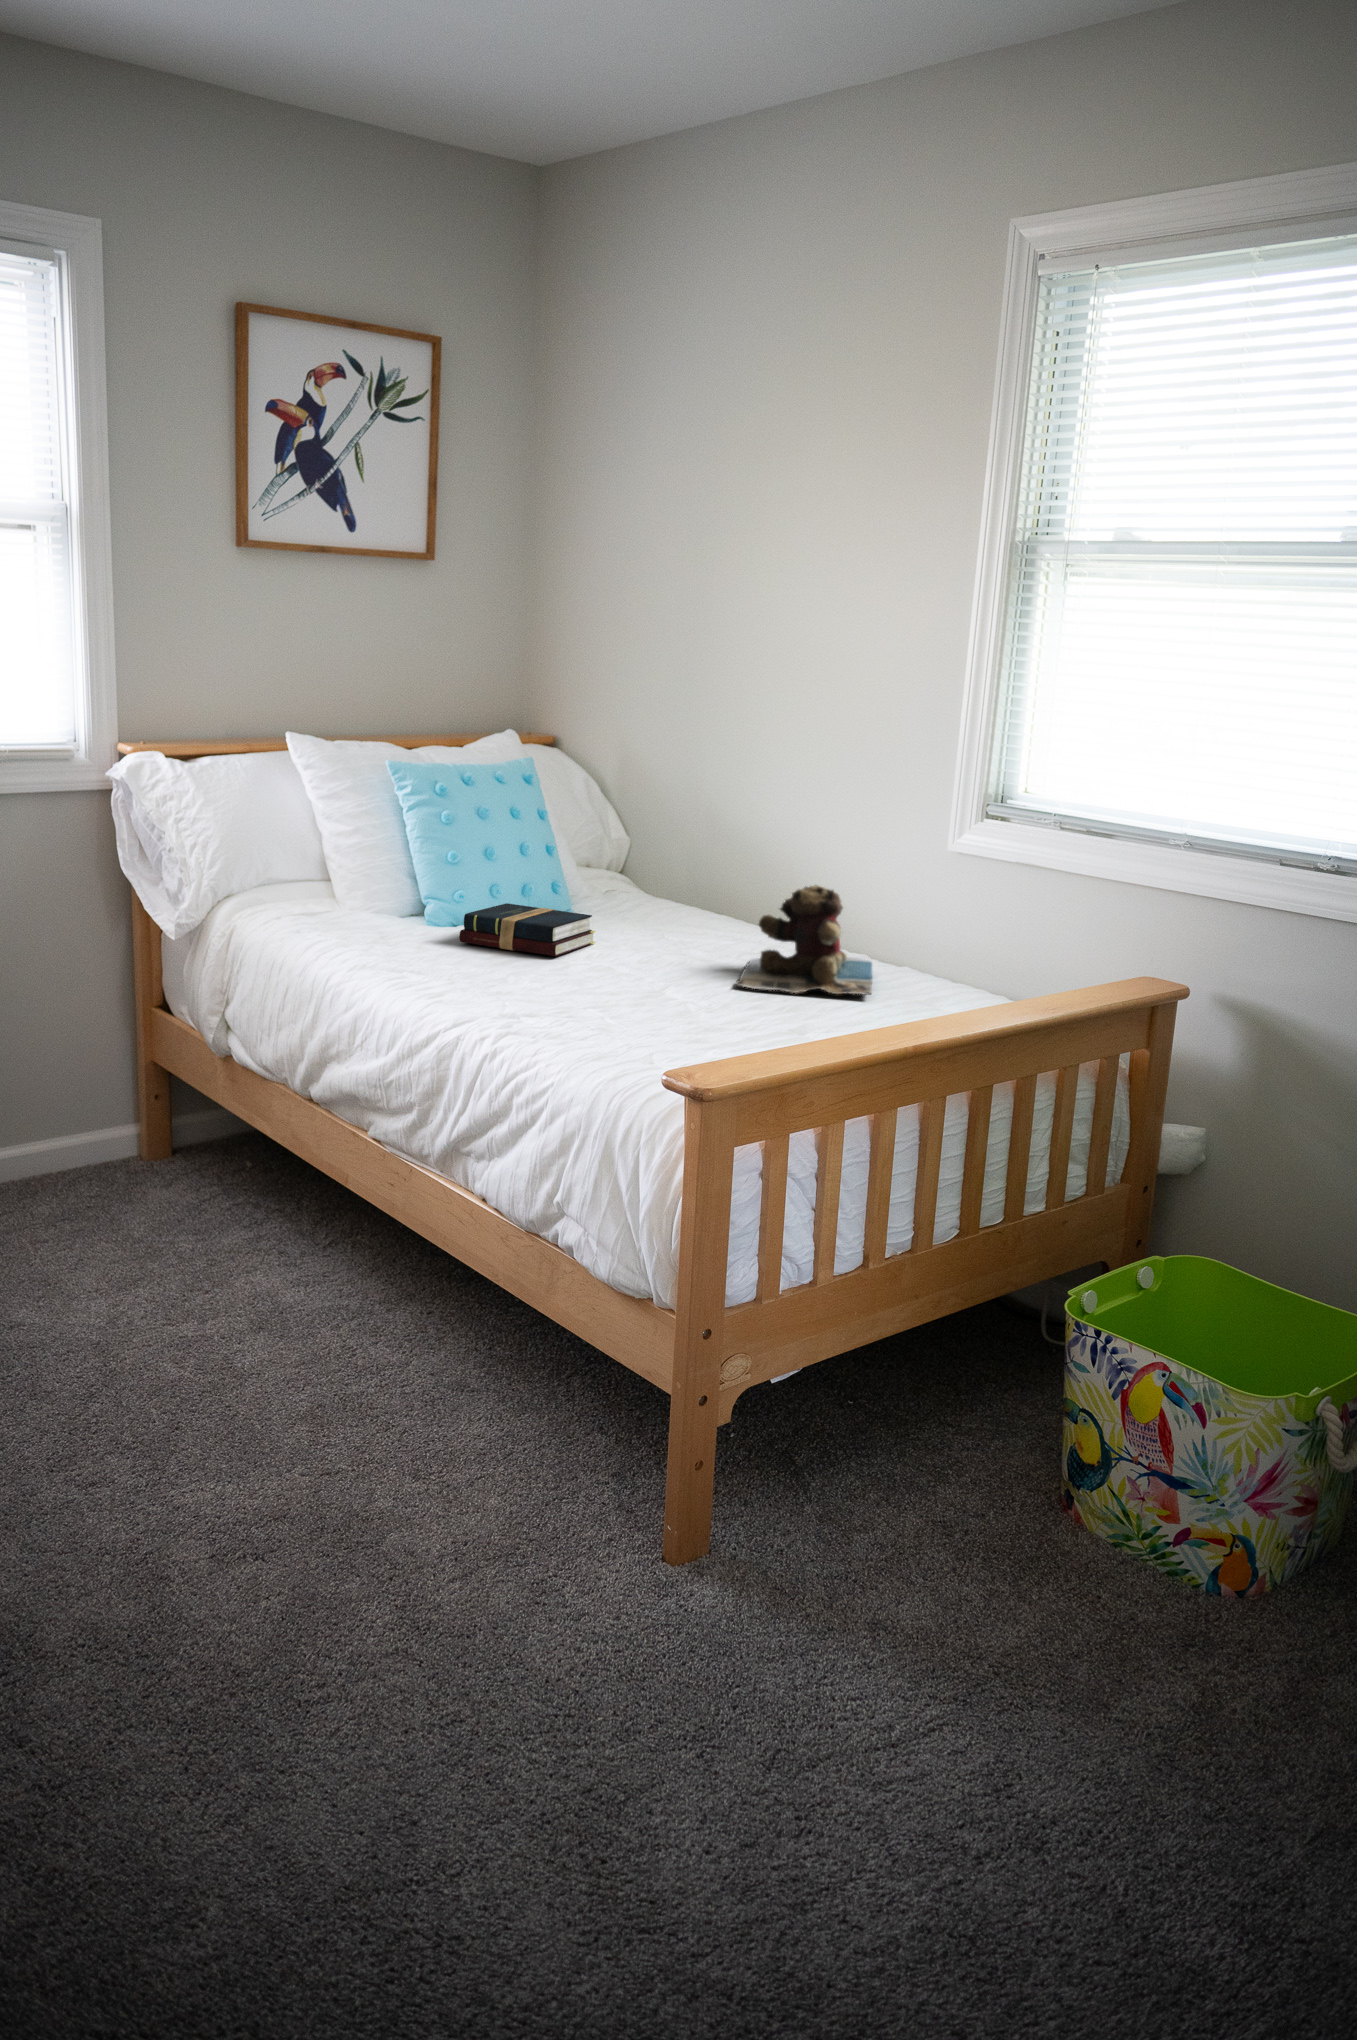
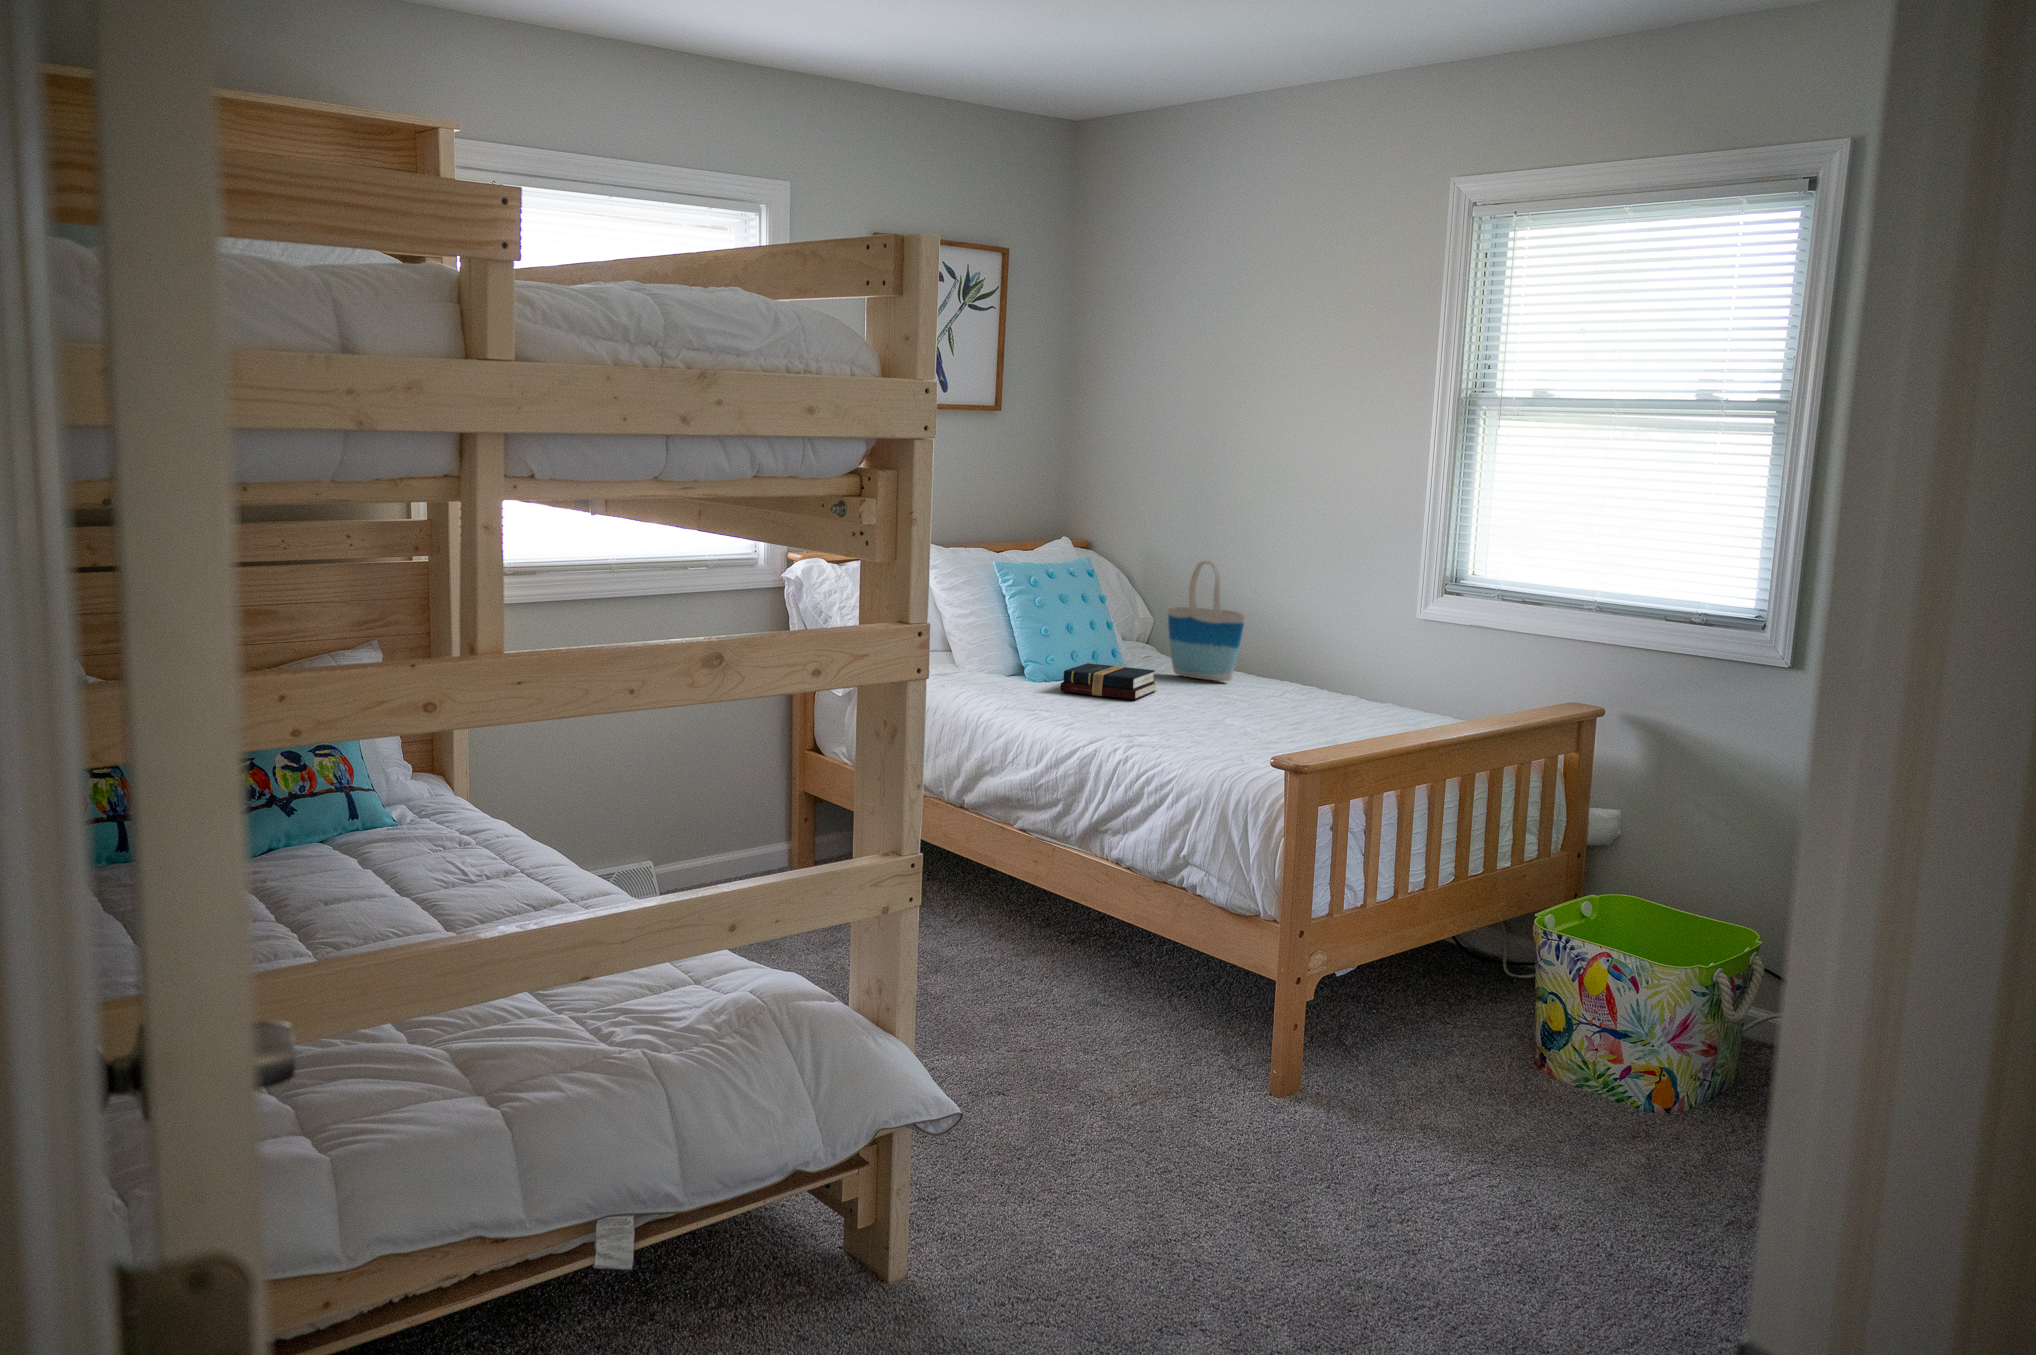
tote bag: none [625,767,722,930] -> present [1168,561,1245,681]
teddy bear: present [736,885,872,995] -> none [1274,643,1374,720]

